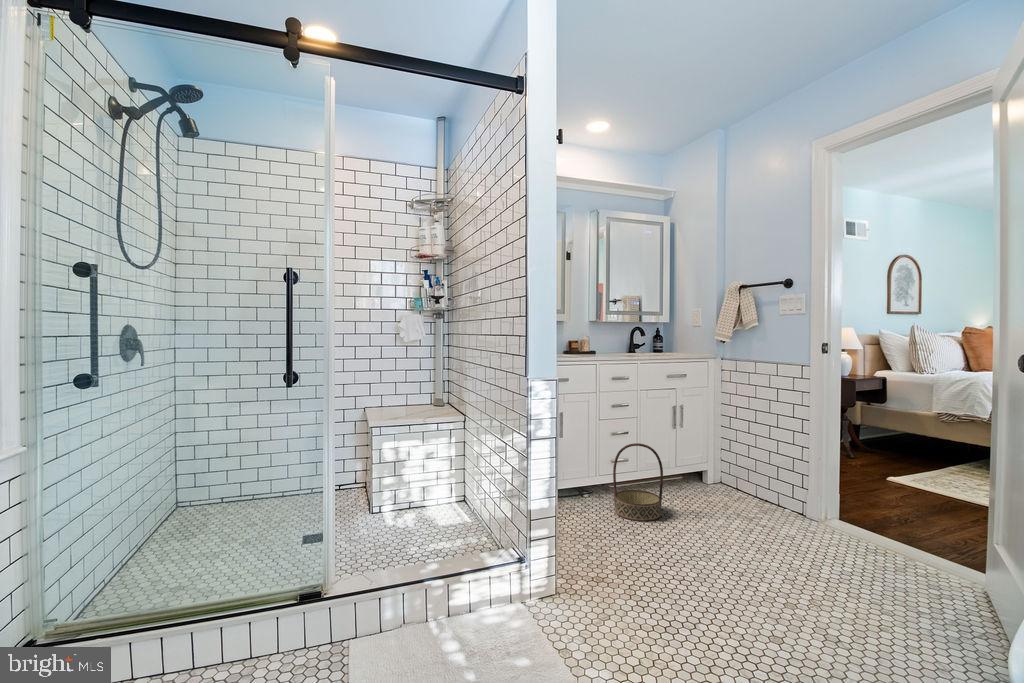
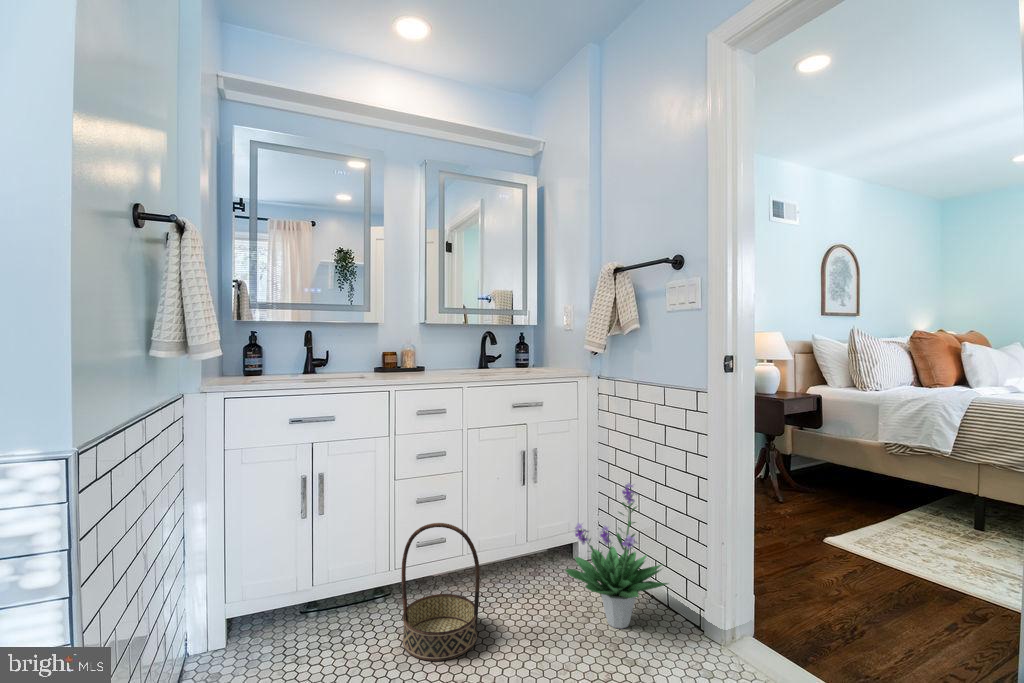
potted plant: none [713,424,785,514] -> present [565,483,668,629]

